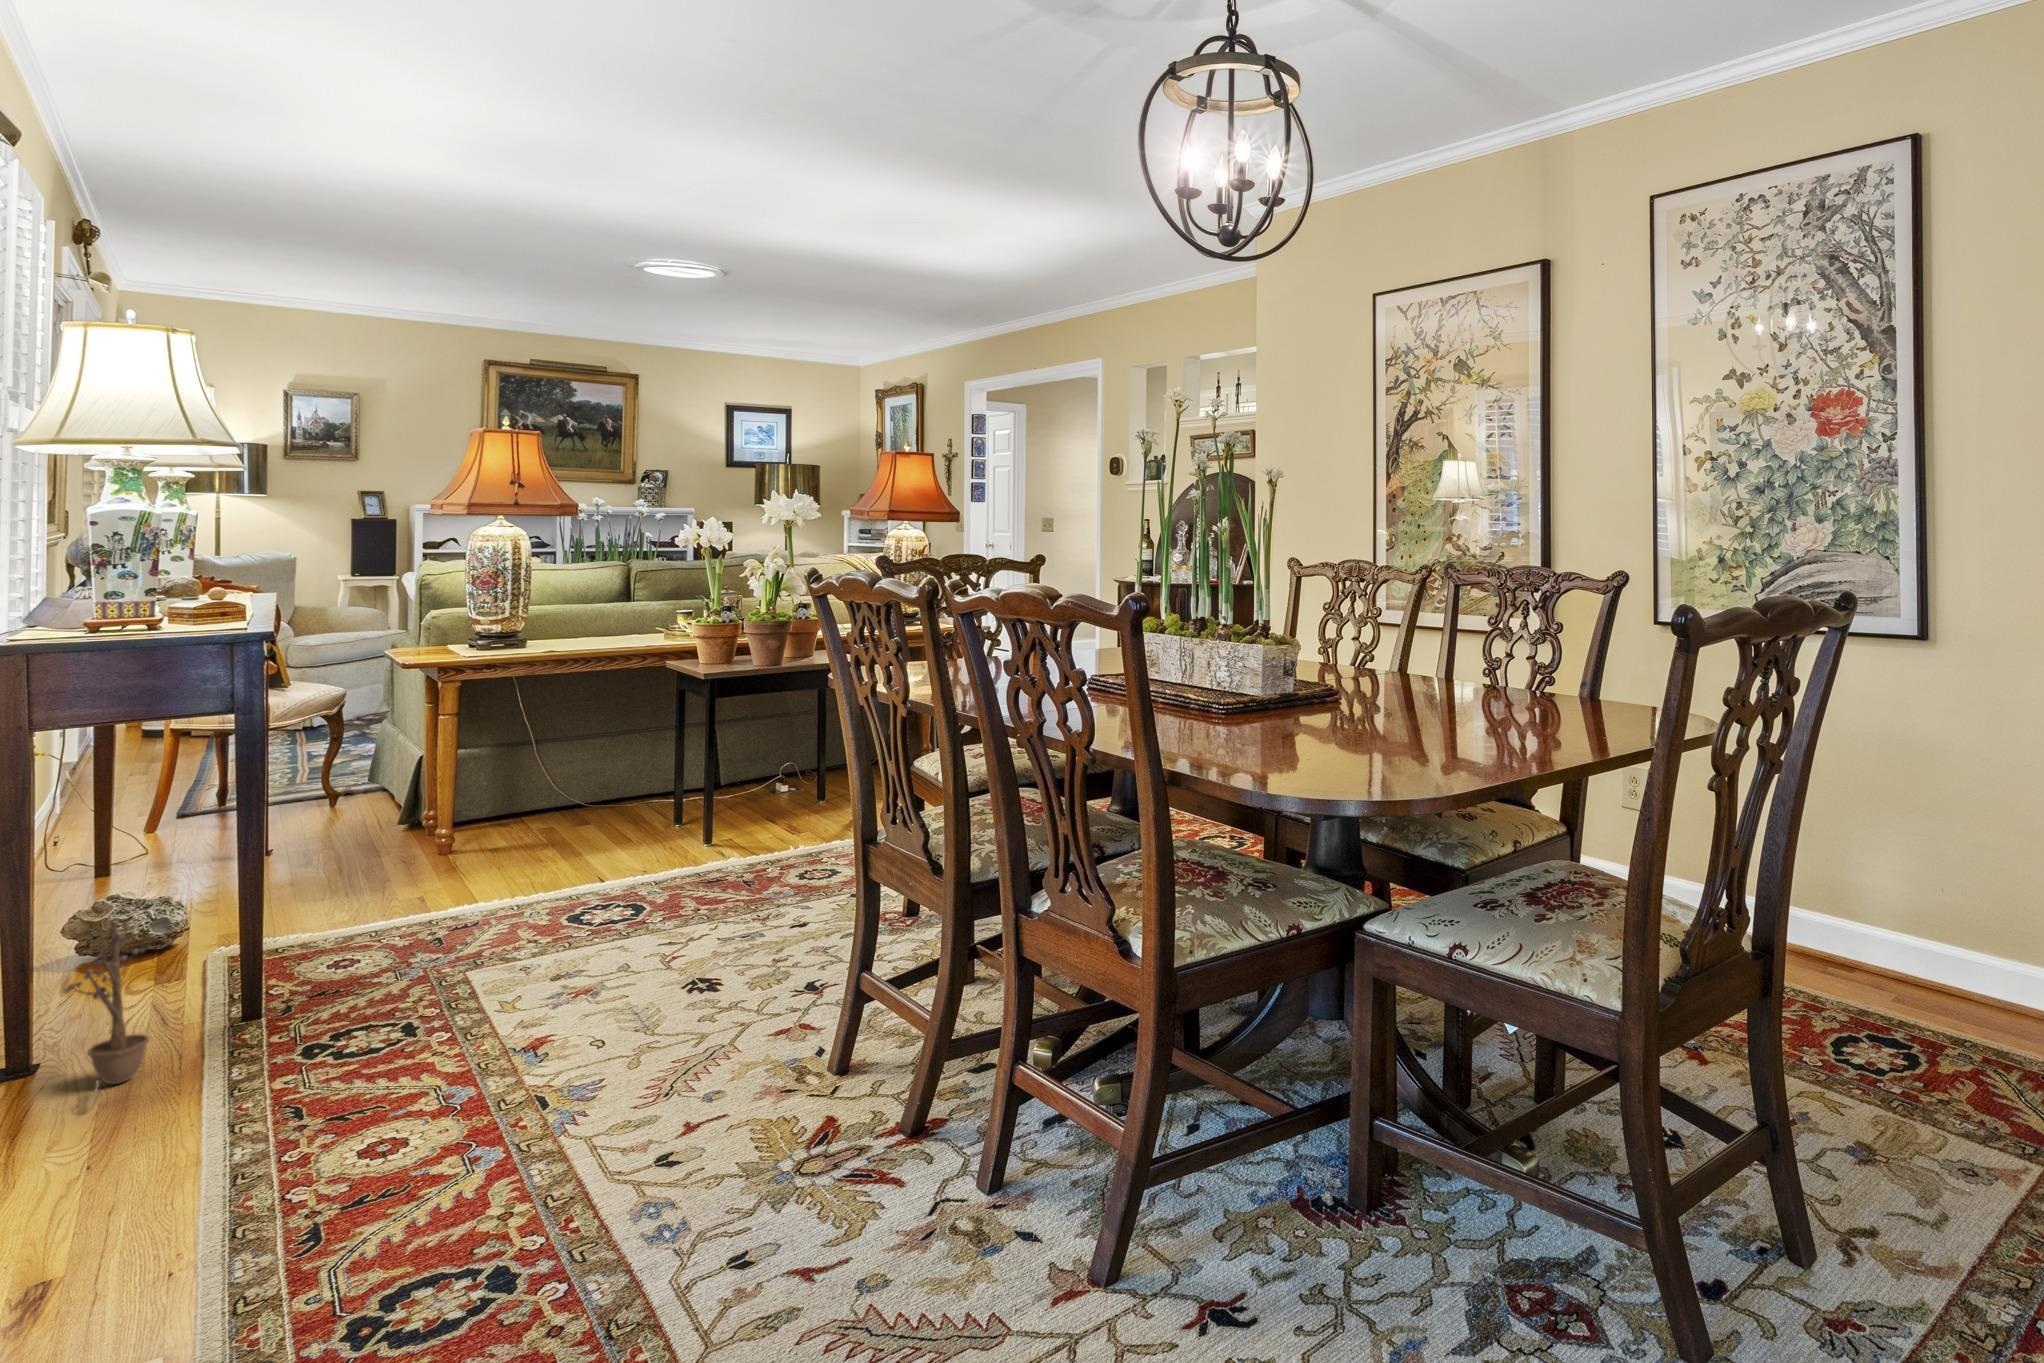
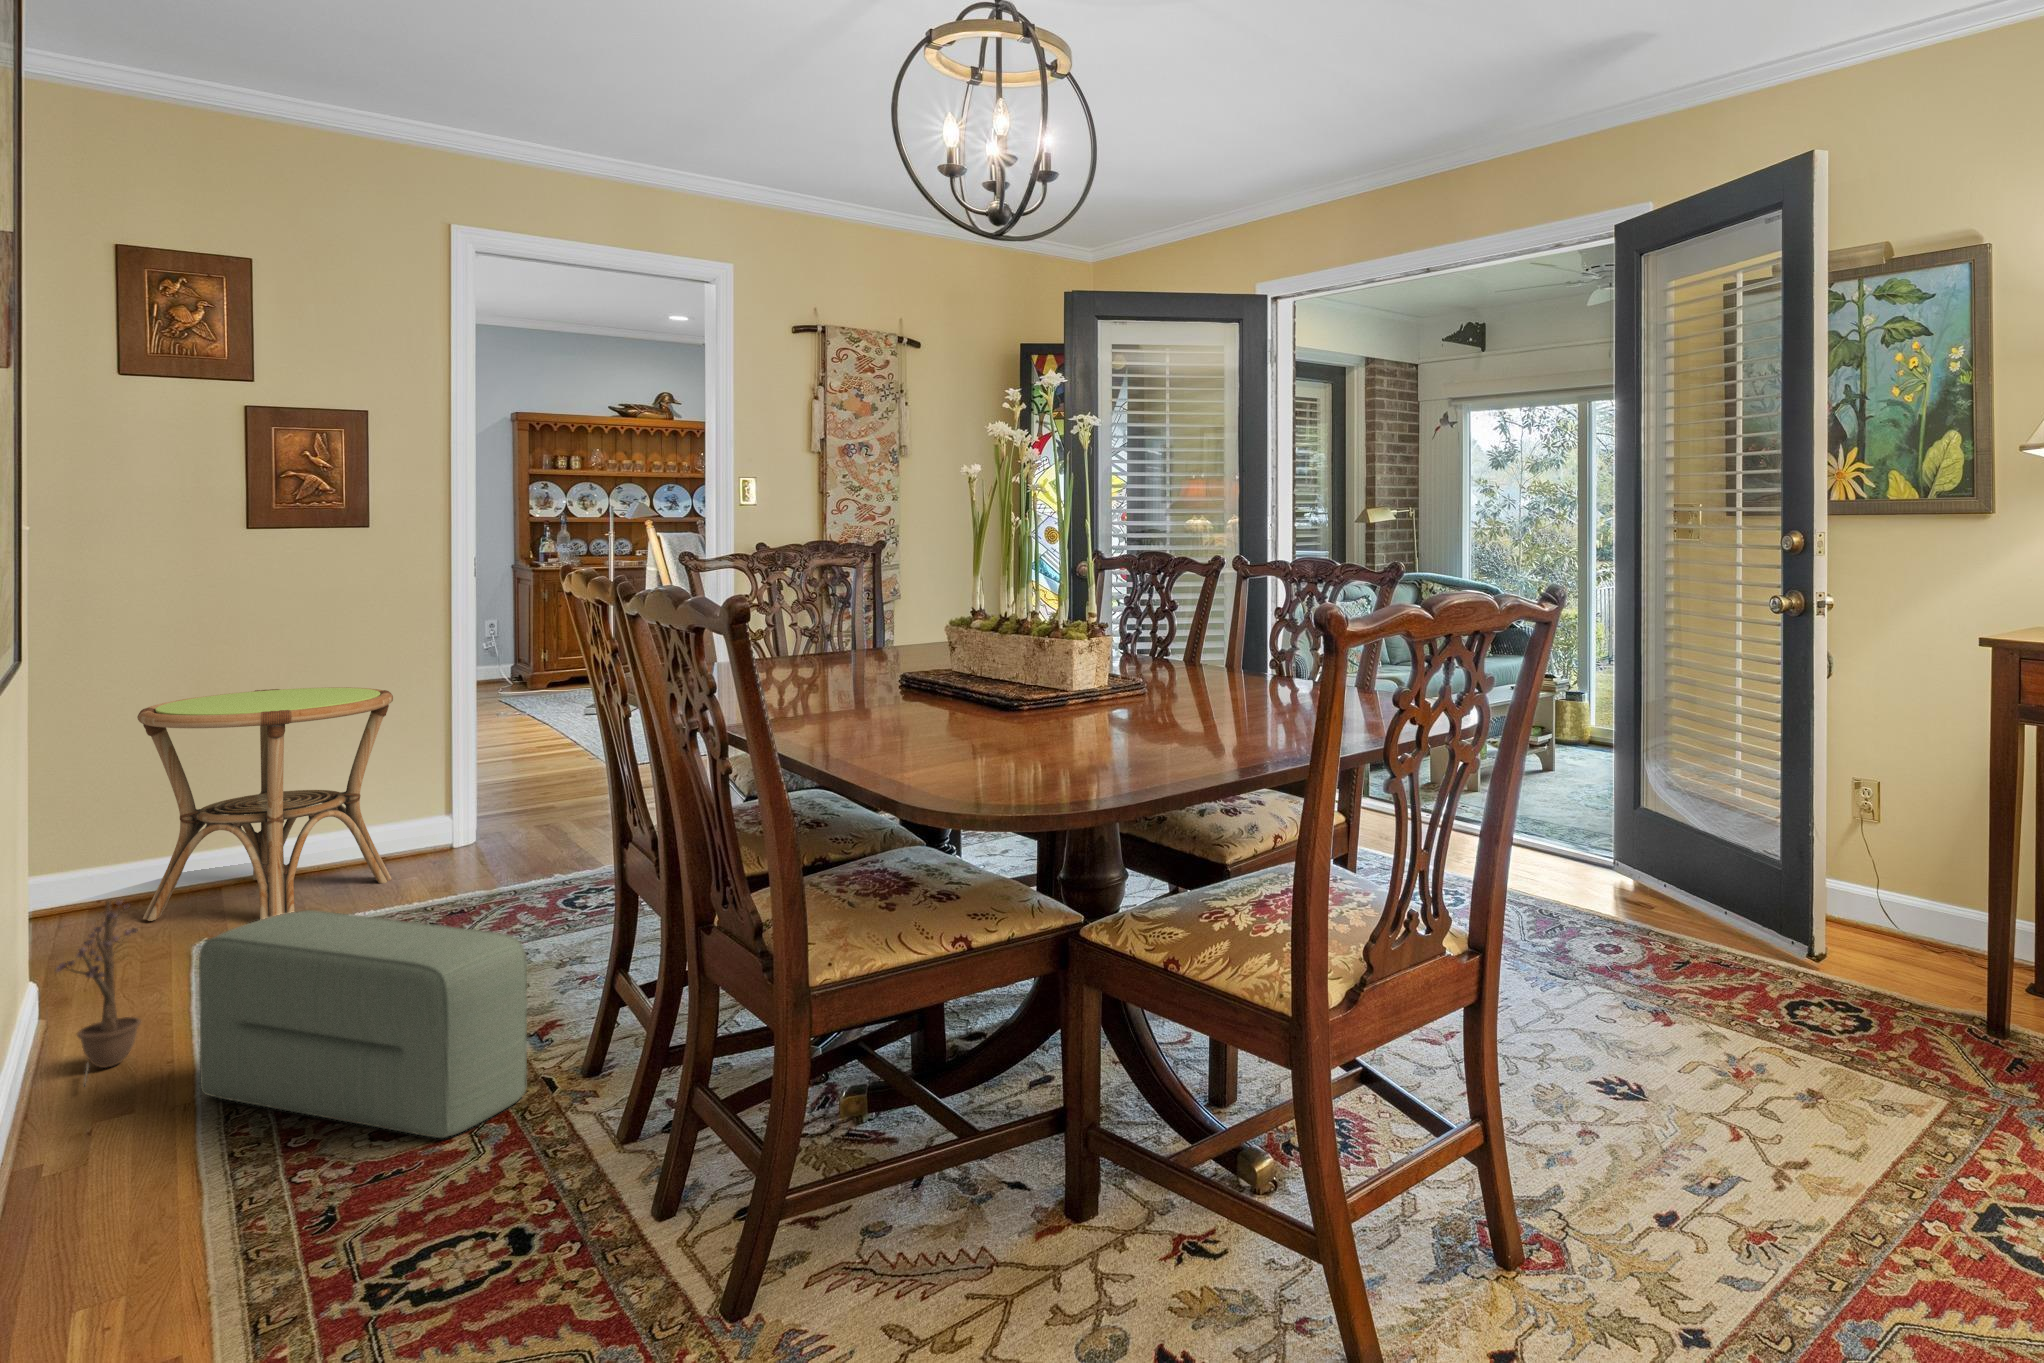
side table: none [151,698,404,933] -> present [137,687,393,921]
pouf: none [199,932,517,1160] -> present [199,910,527,1138]

